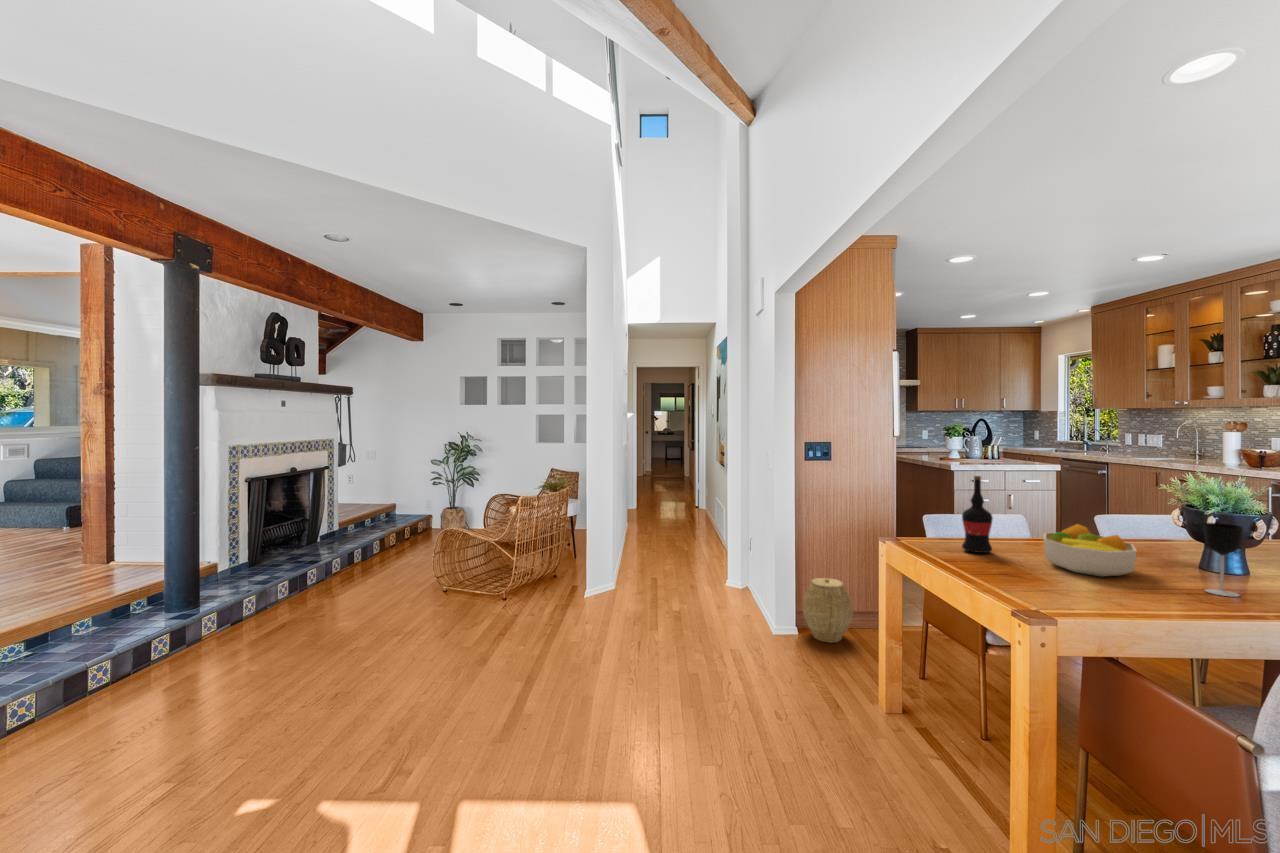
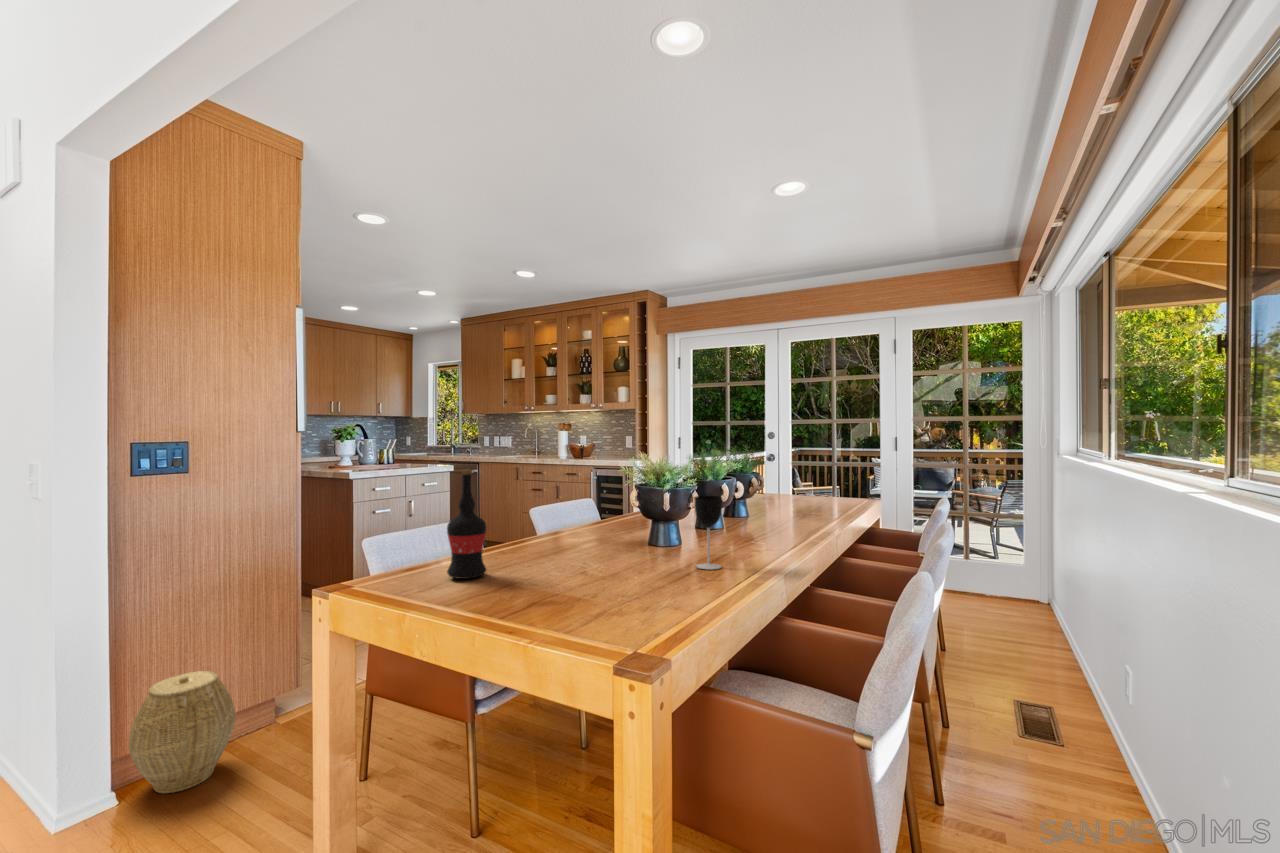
fruit bowl: present [1044,524,1137,577] -> none [542,517,643,577]

